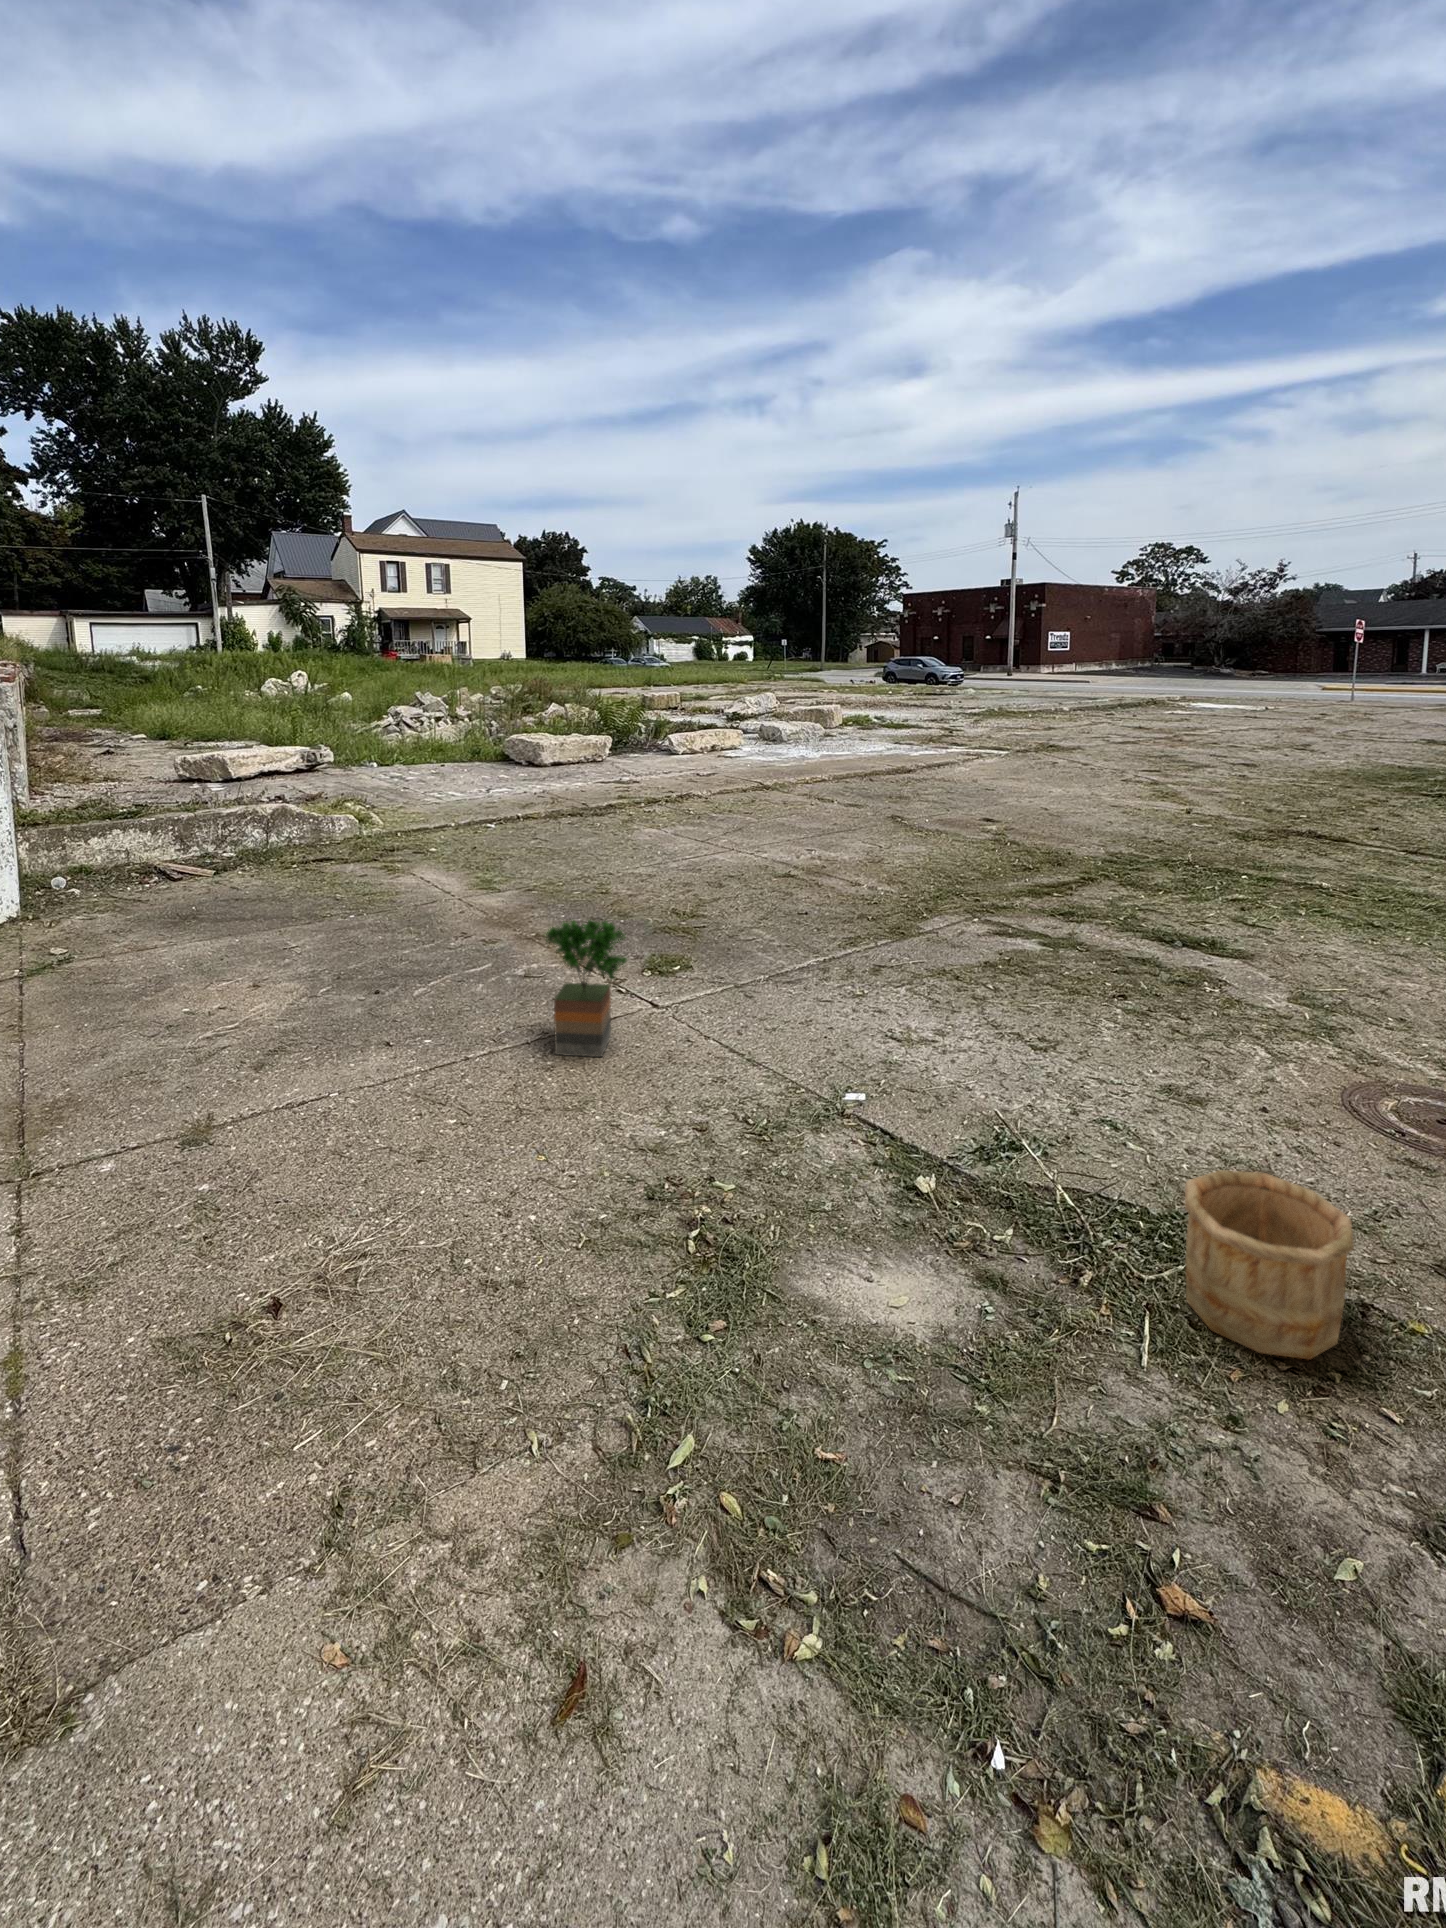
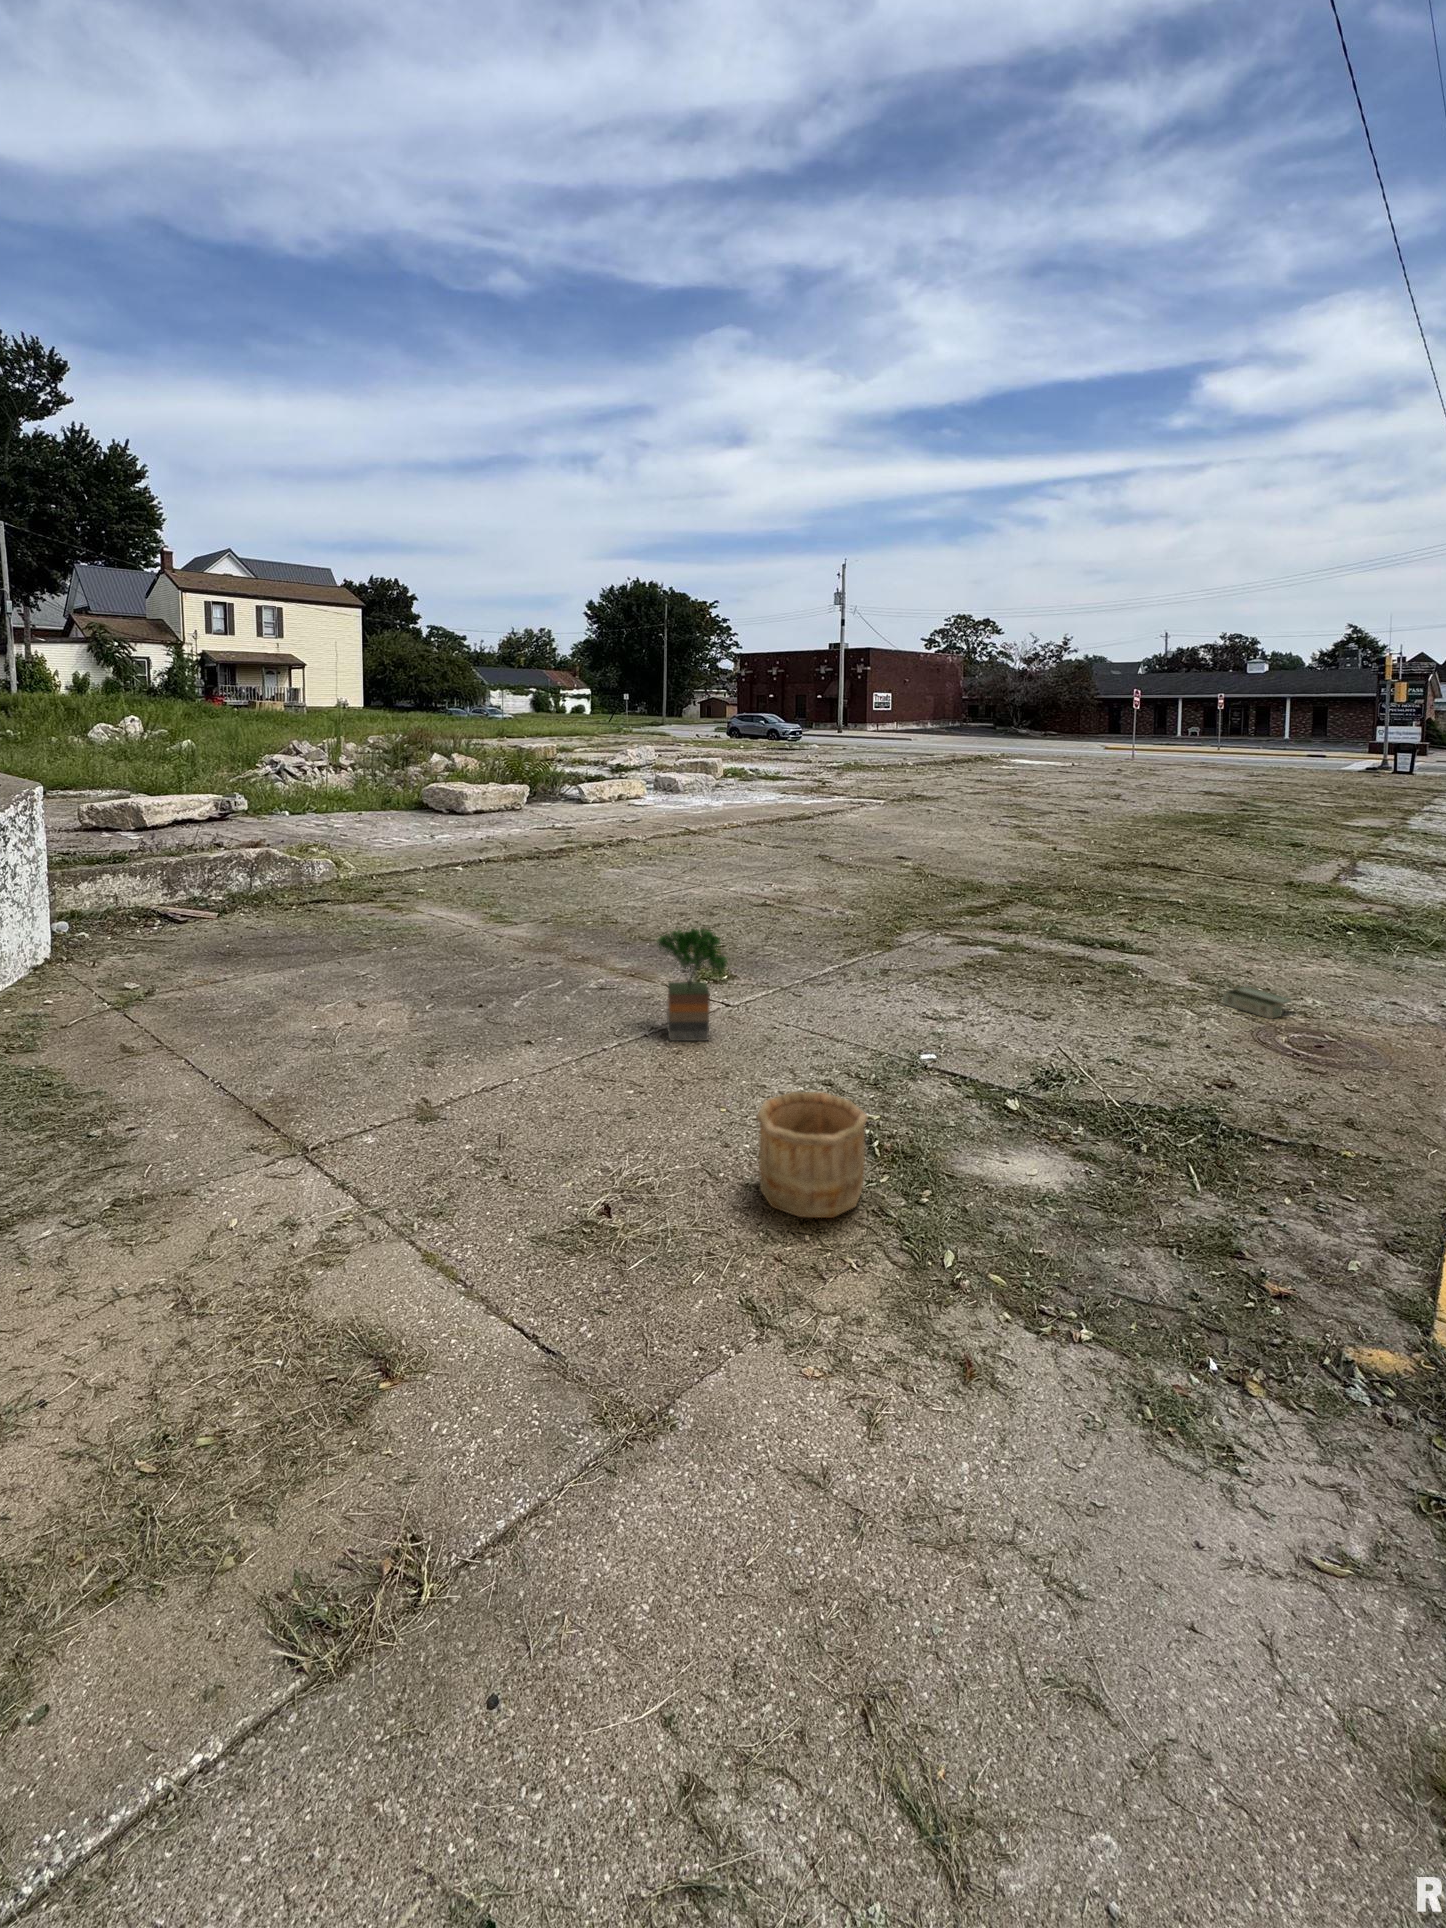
toolbox: none [1323,1017,1425,1068] -> present [1223,986,1292,1019]
wooden bucket: present [1185,1170,1354,1360] -> present [756,1092,868,1218]

